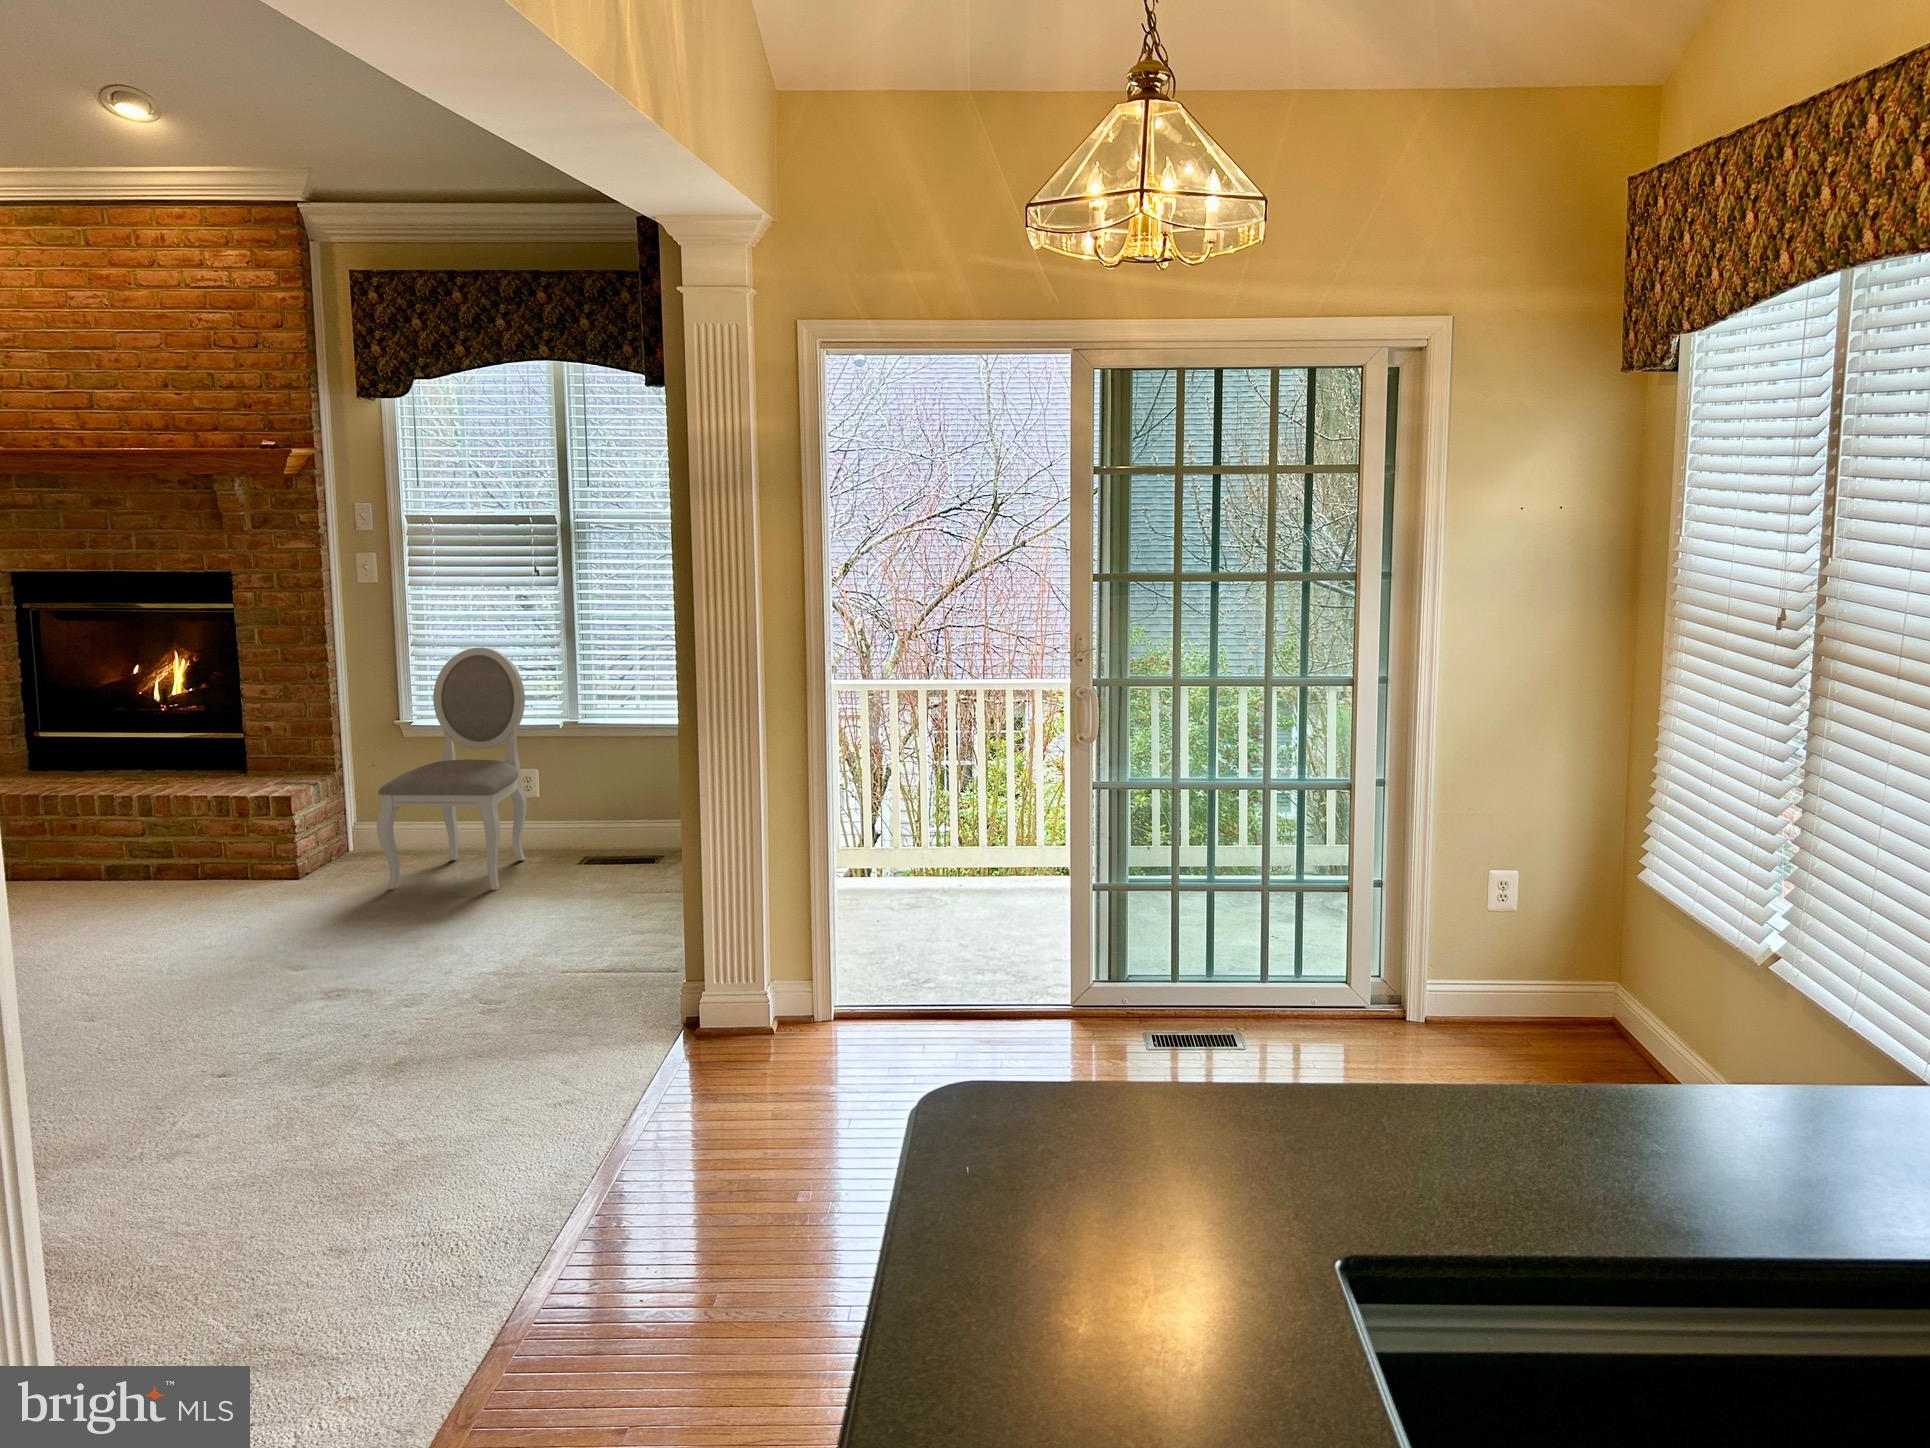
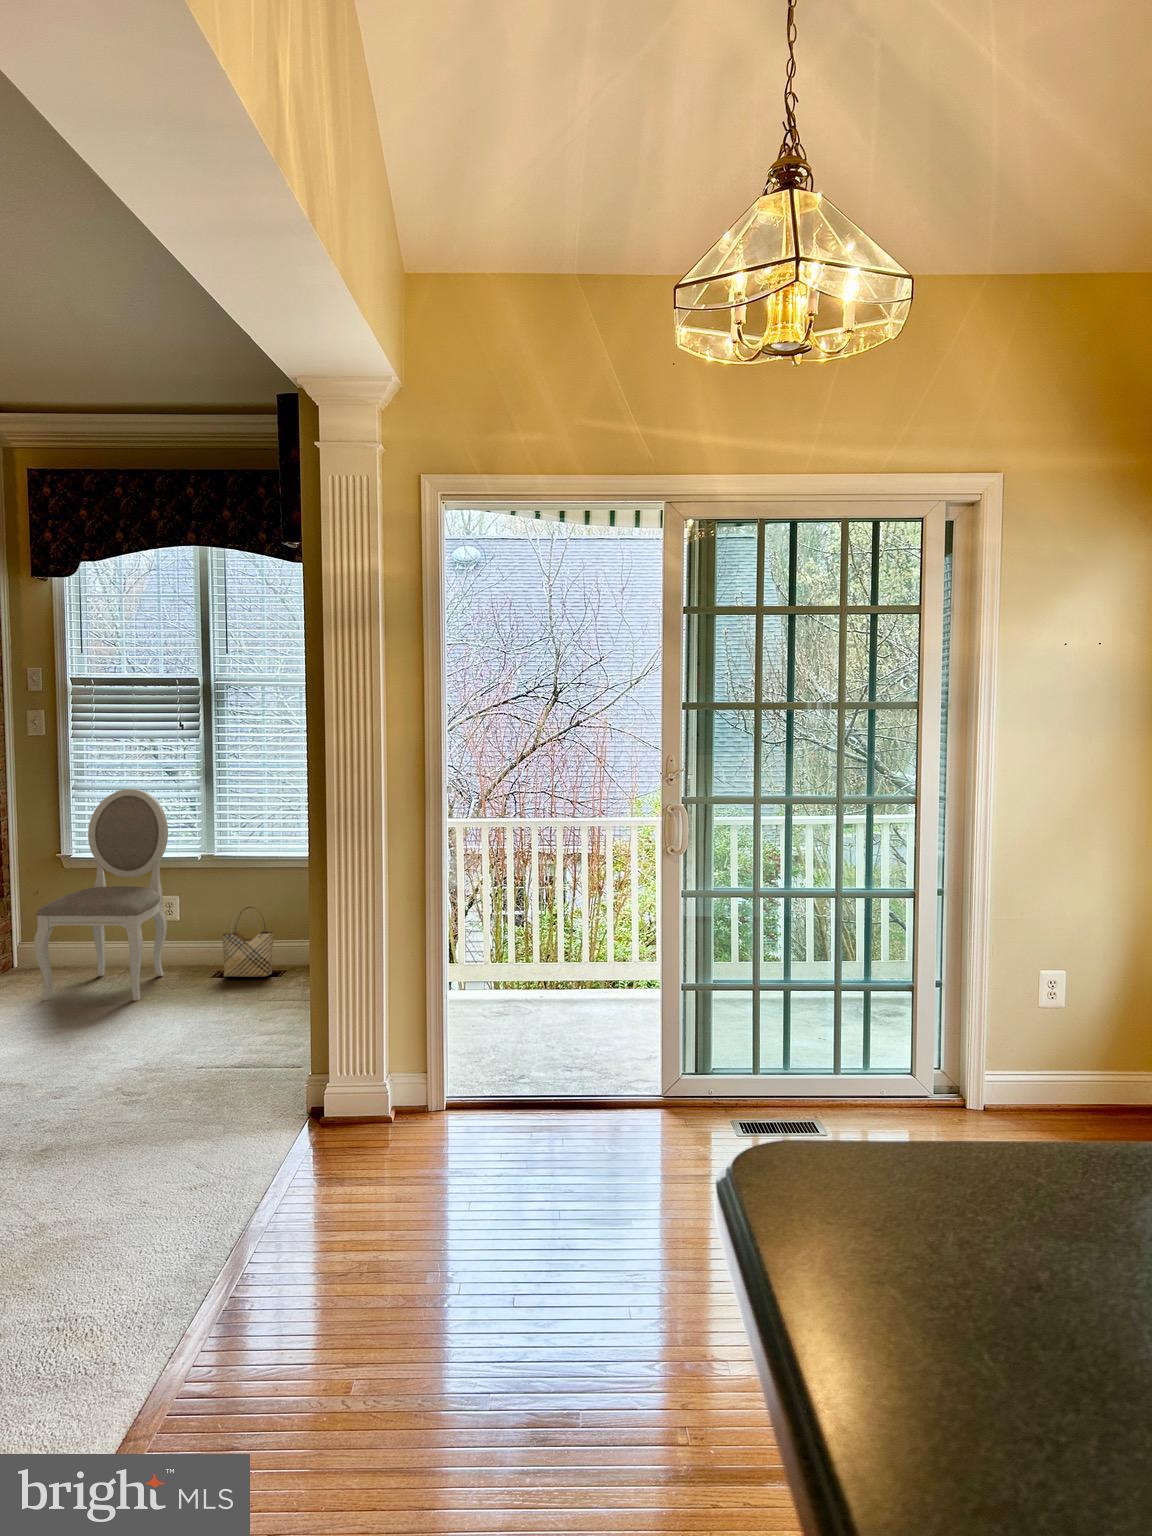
woven basket: none [589,782,650,862] -> present [222,907,274,977]

